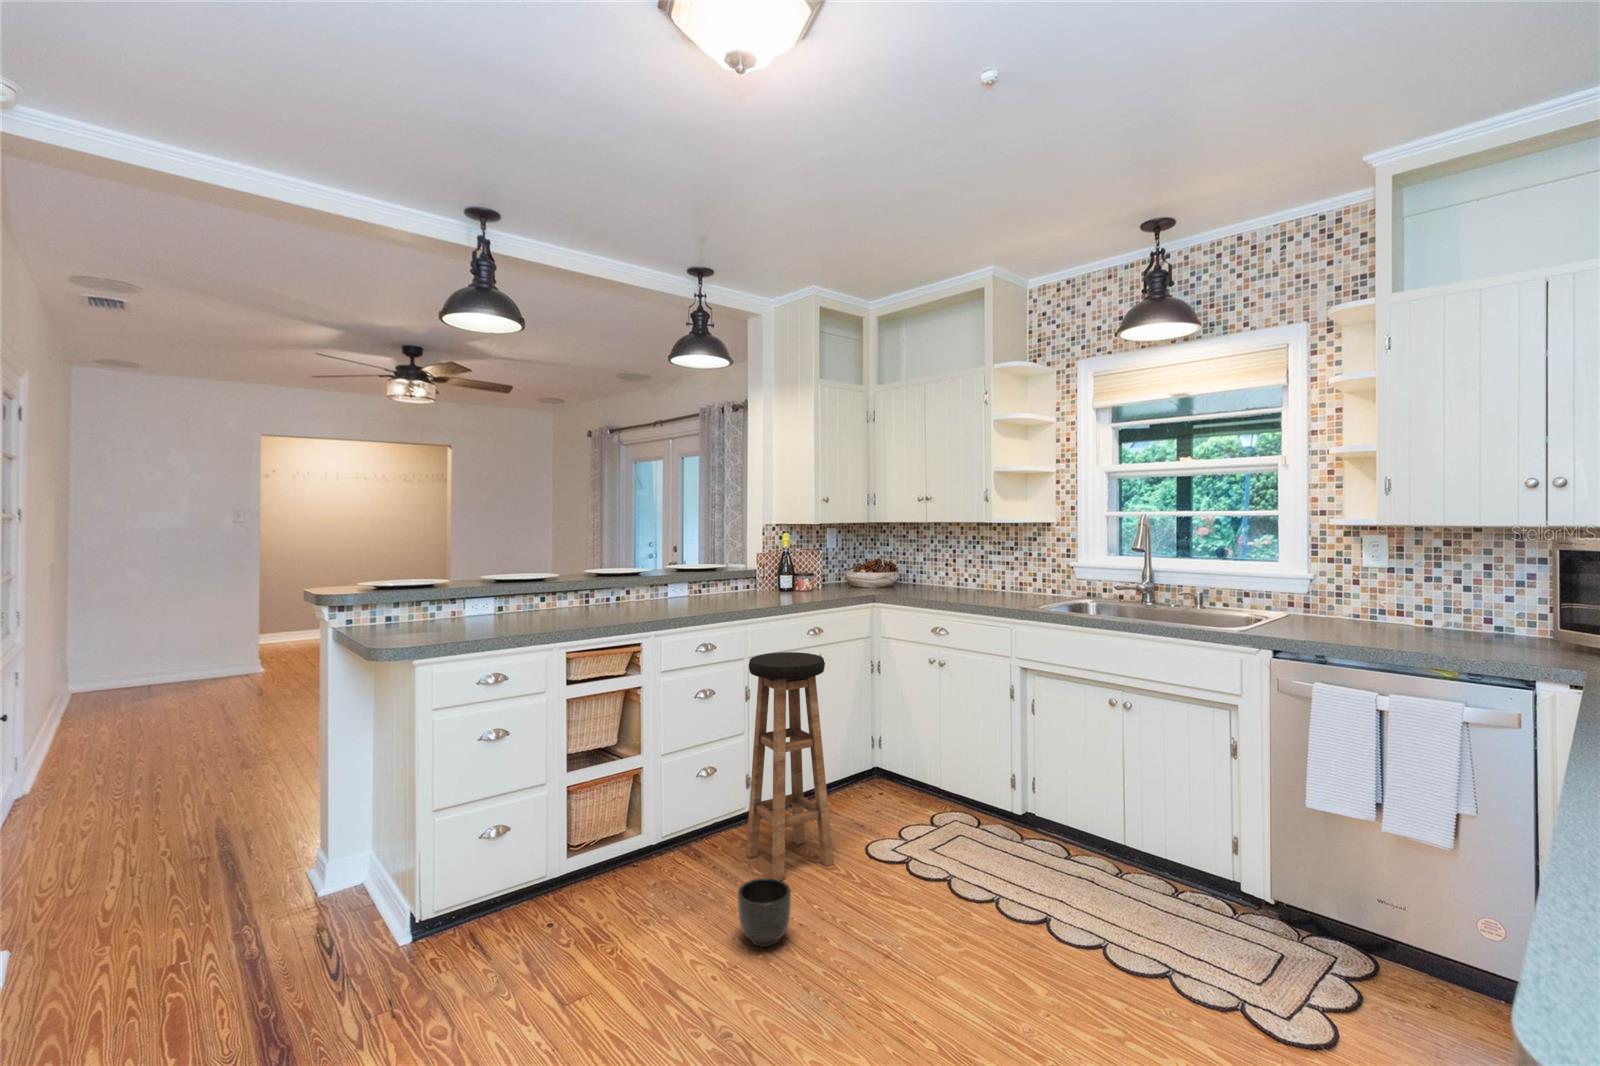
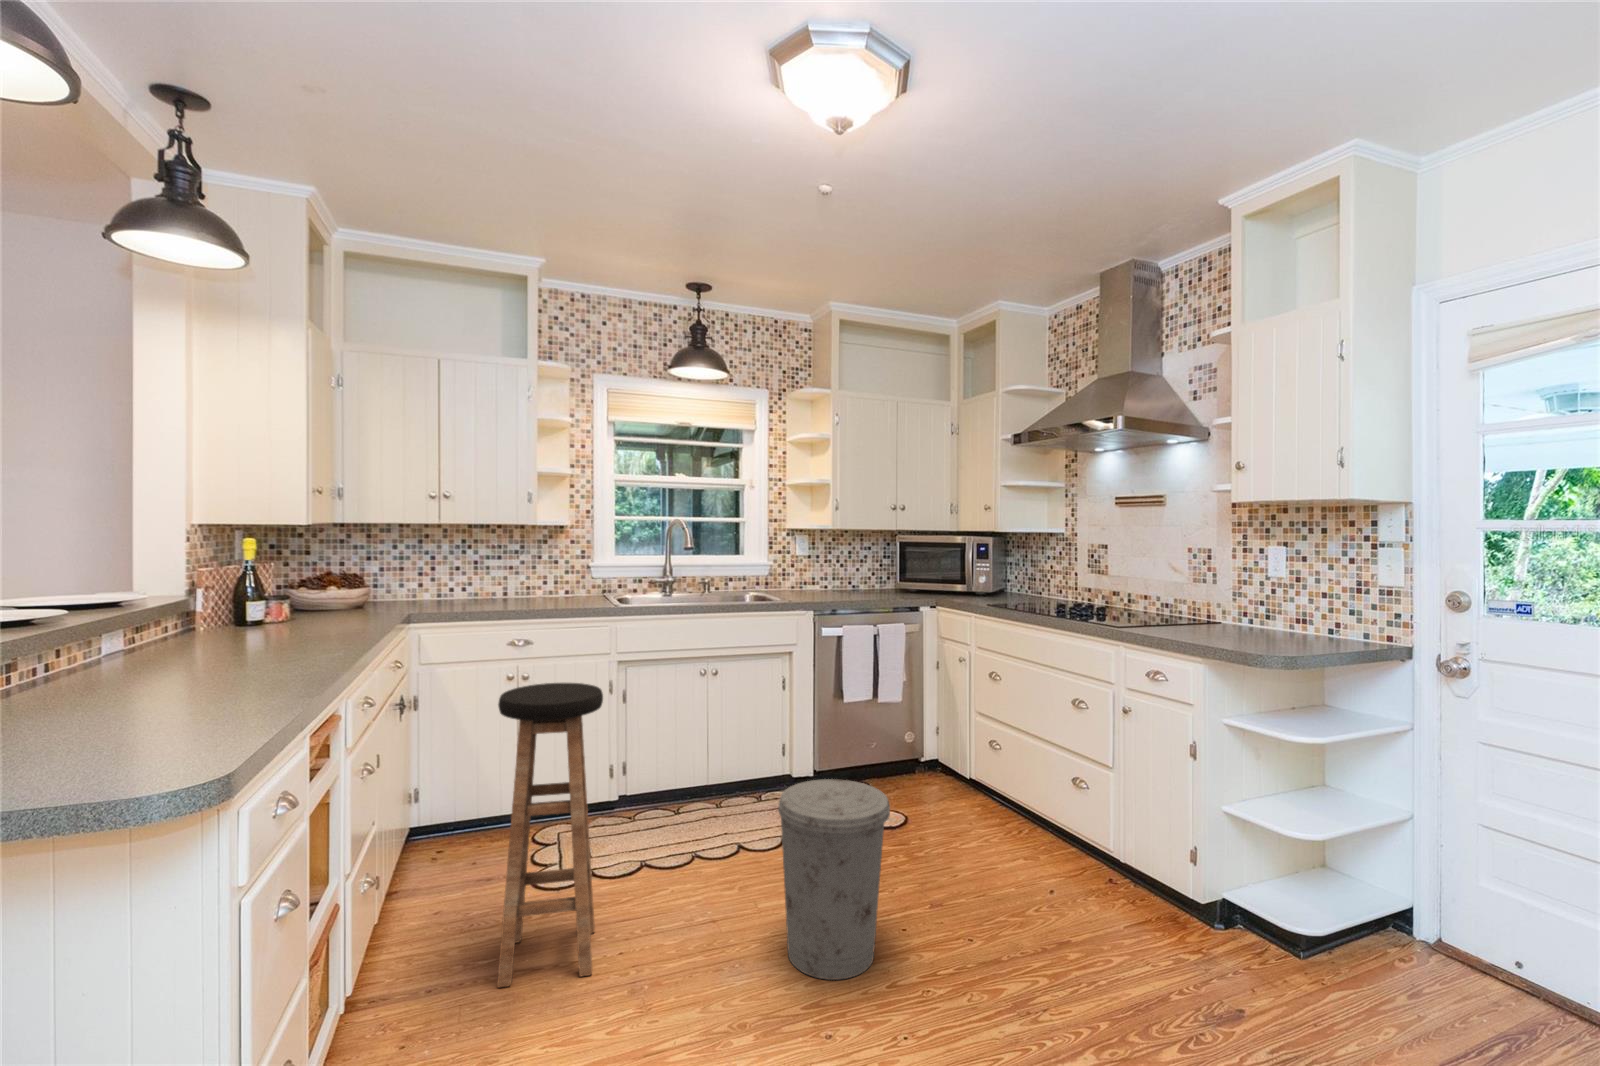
trash can: none [817,804,938,1023] -> present [778,779,890,980]
planter: present [738,878,791,947] -> none [674,931,738,1017]

